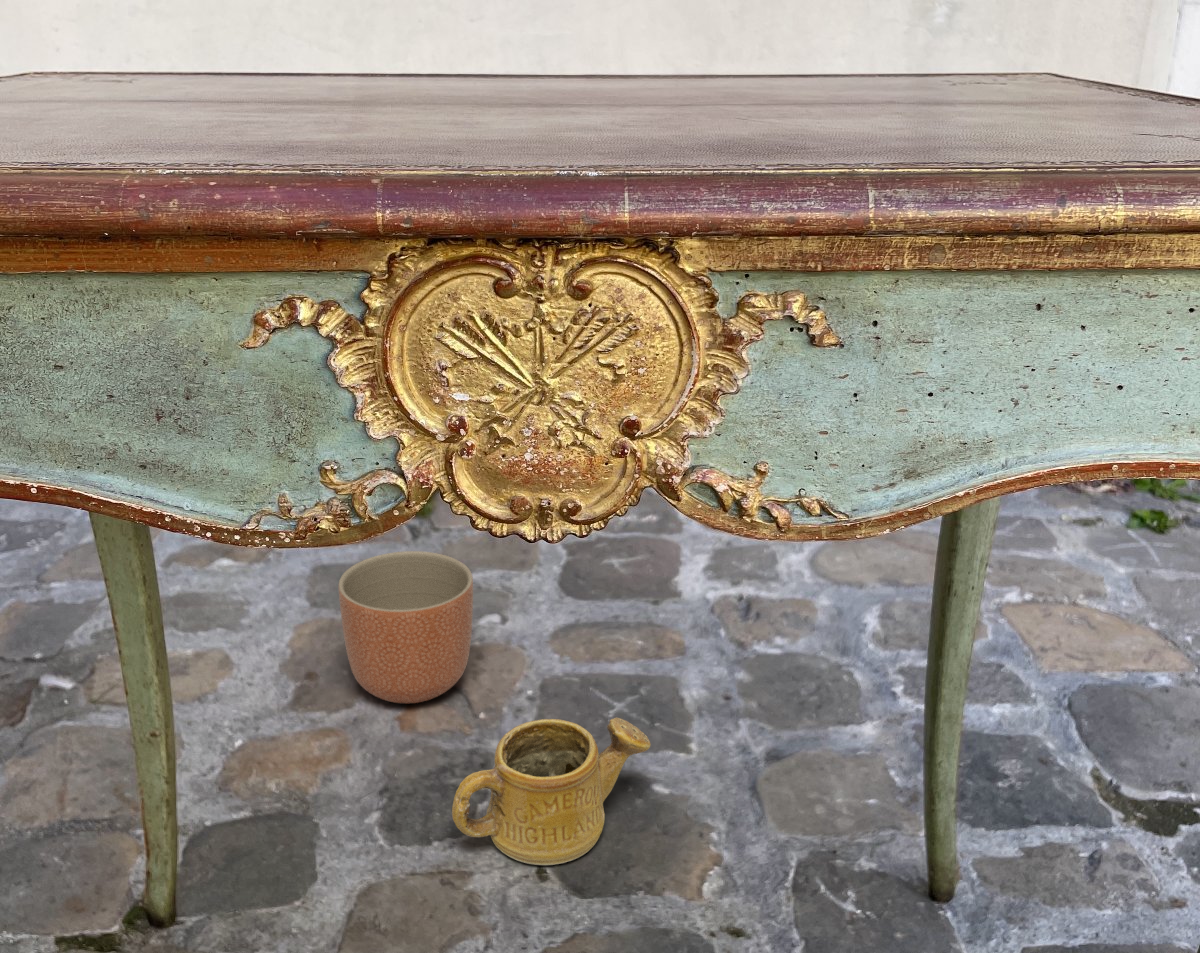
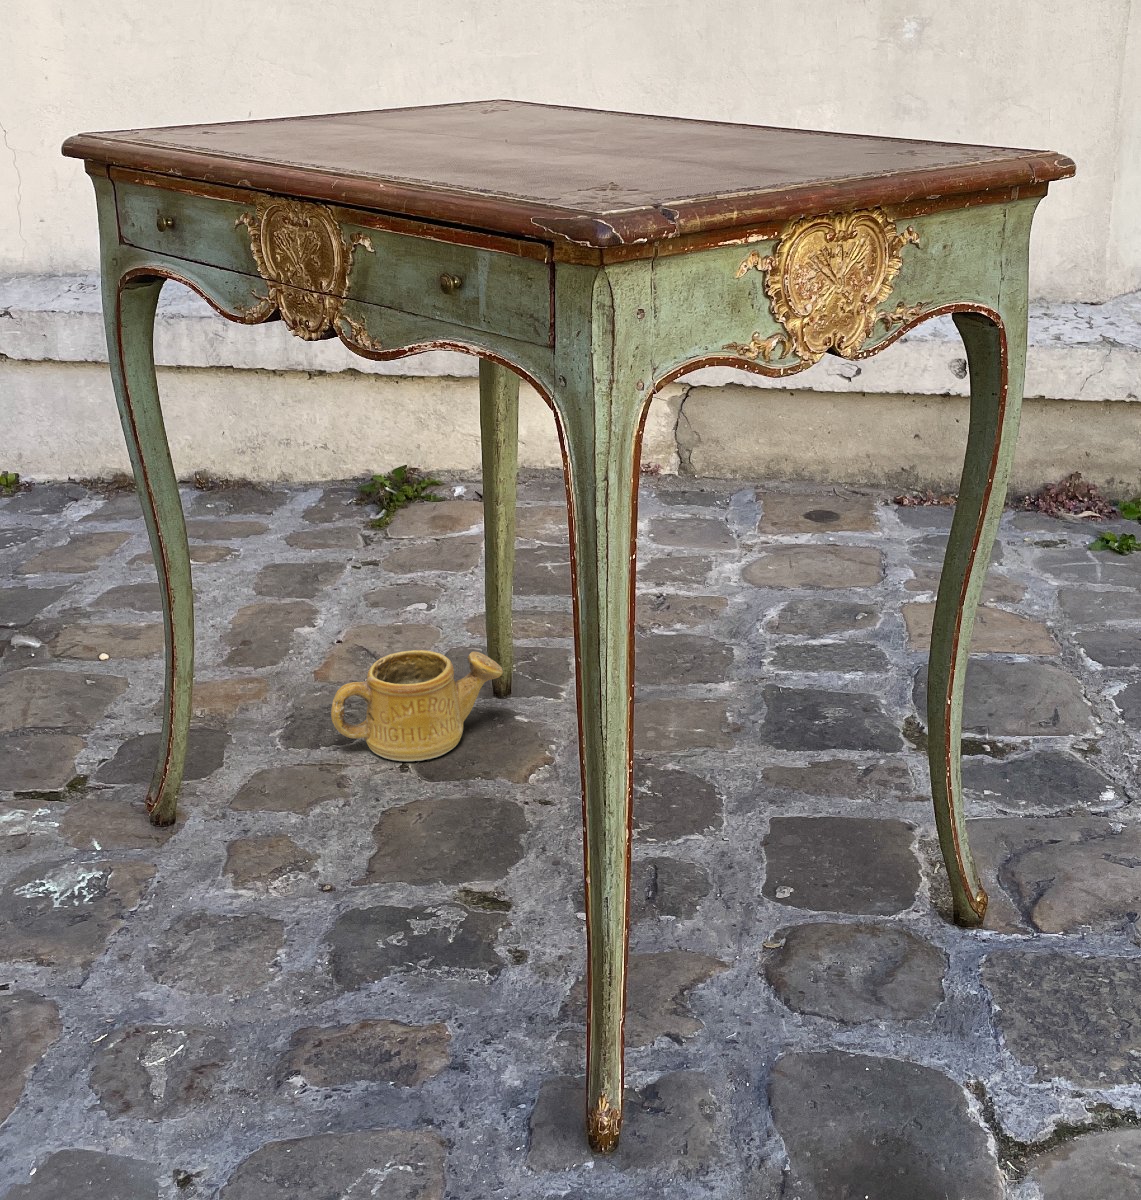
planter: present [339,551,473,704] -> none [265,534,382,661]

